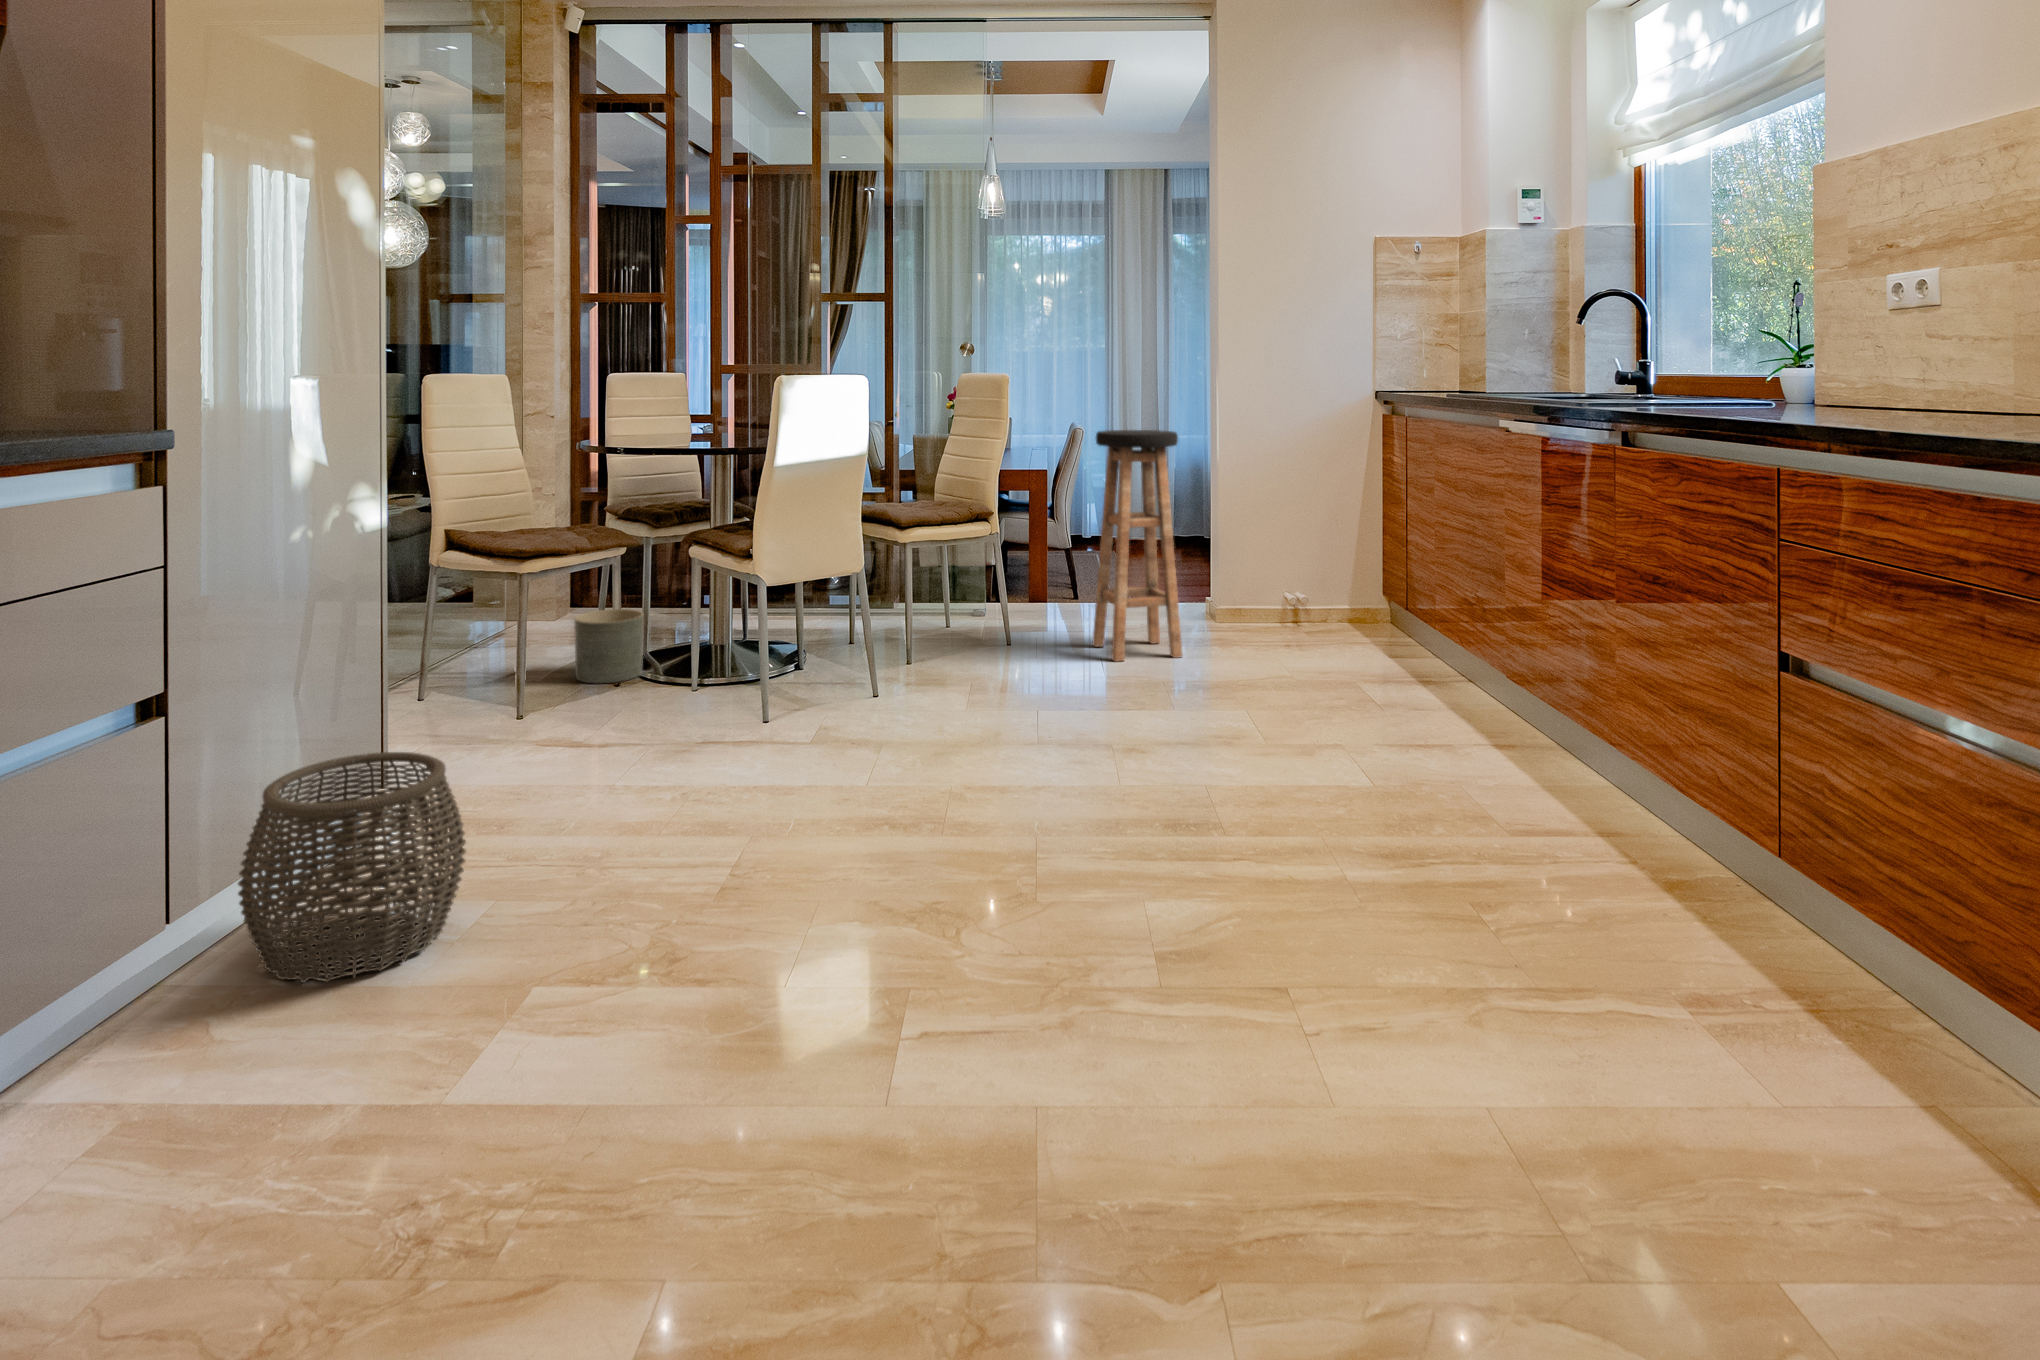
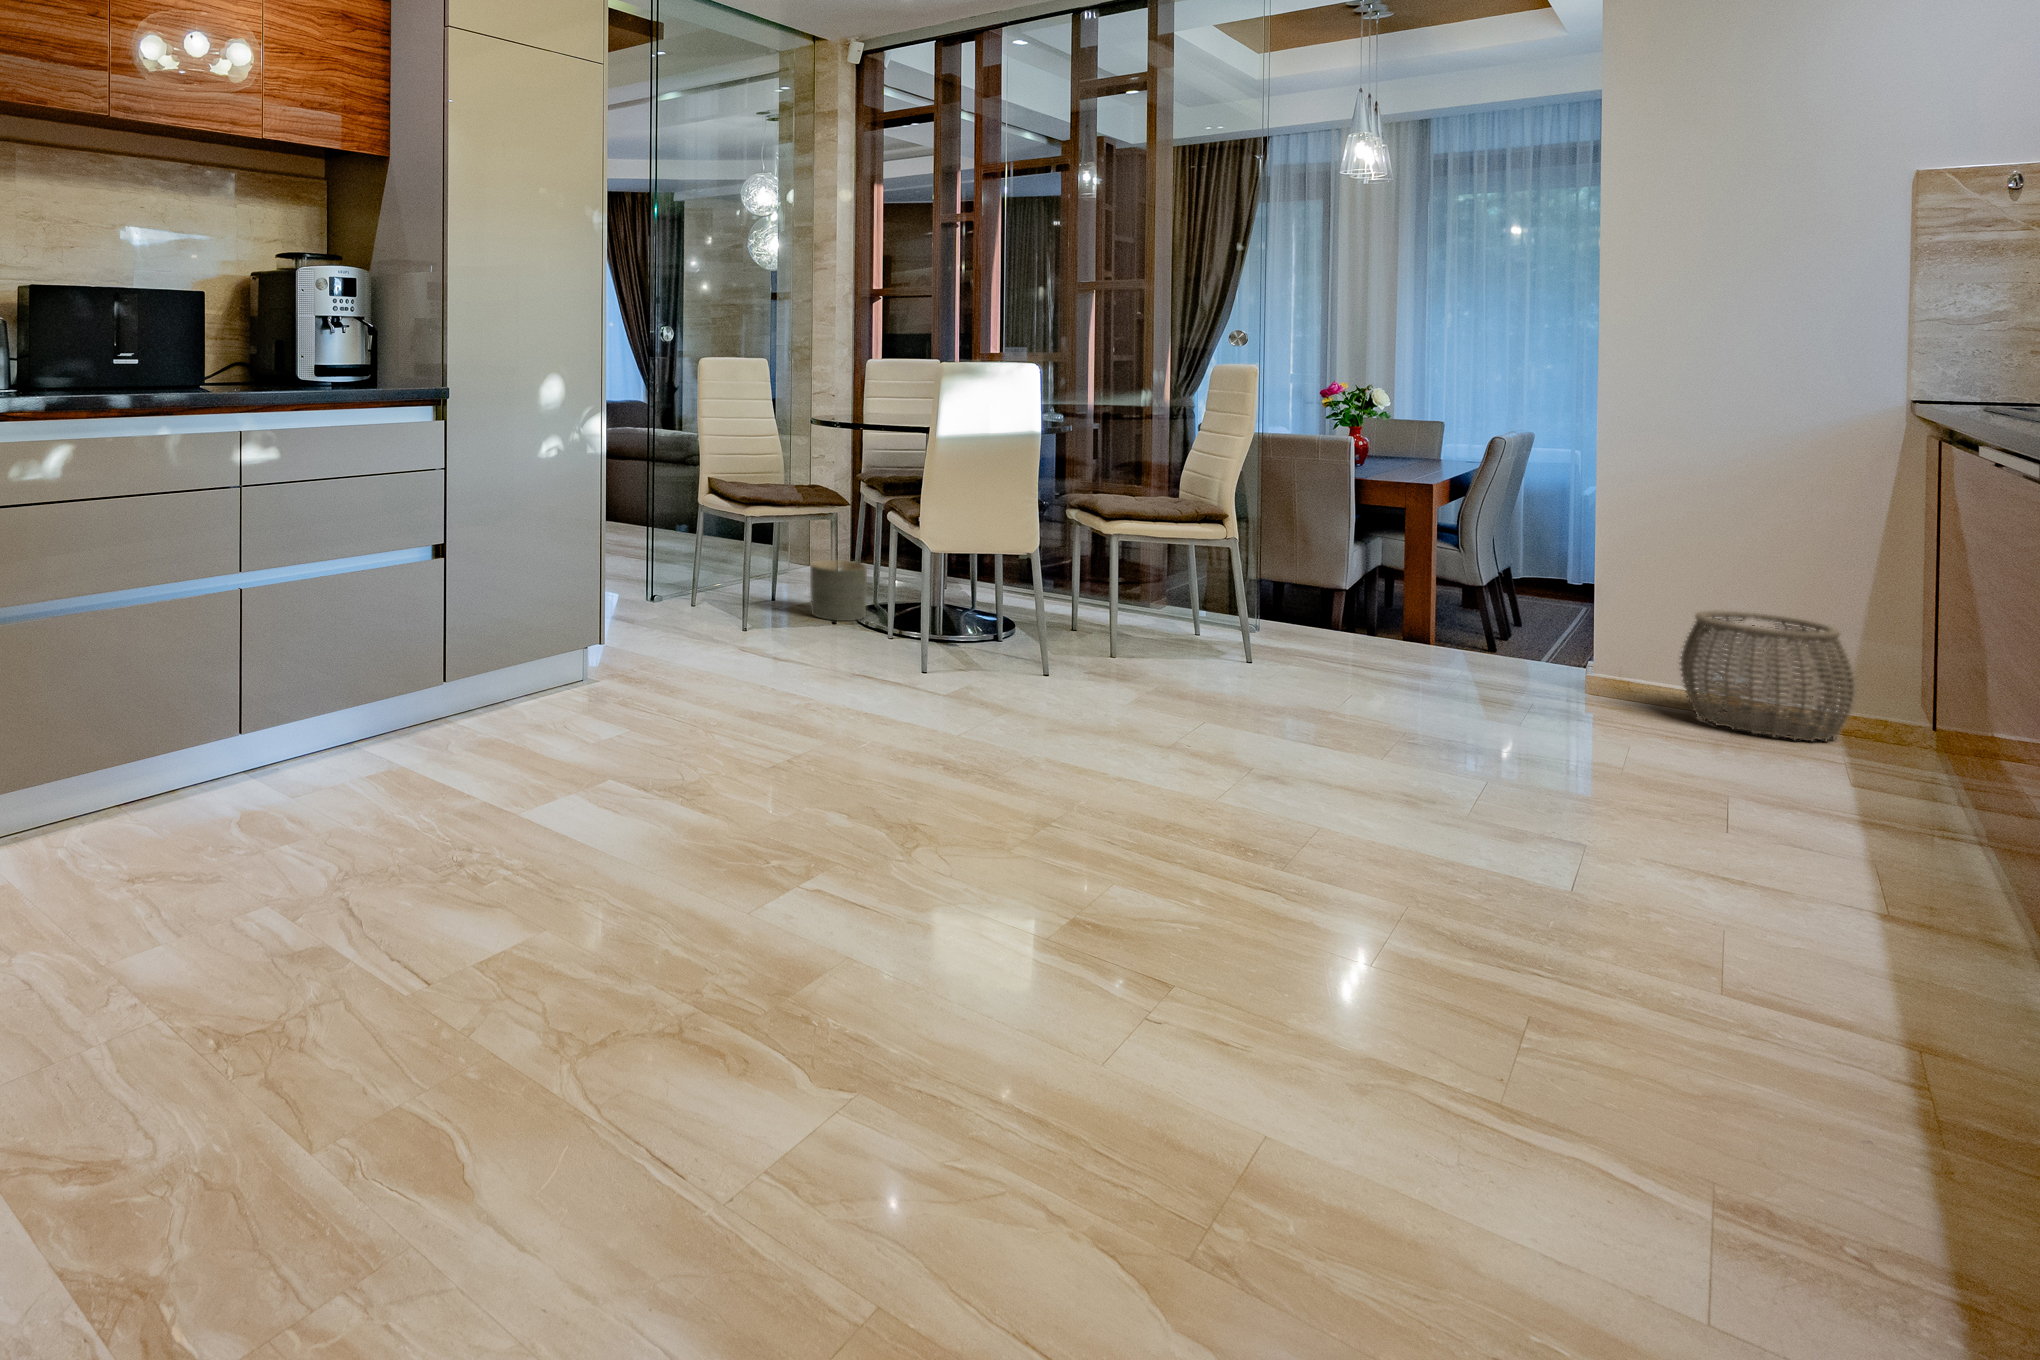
bar stool: present [1093,430,1183,662] -> none [1358,432,1479,709]
woven basket: present [238,752,466,983] -> present [1680,611,1856,741]

